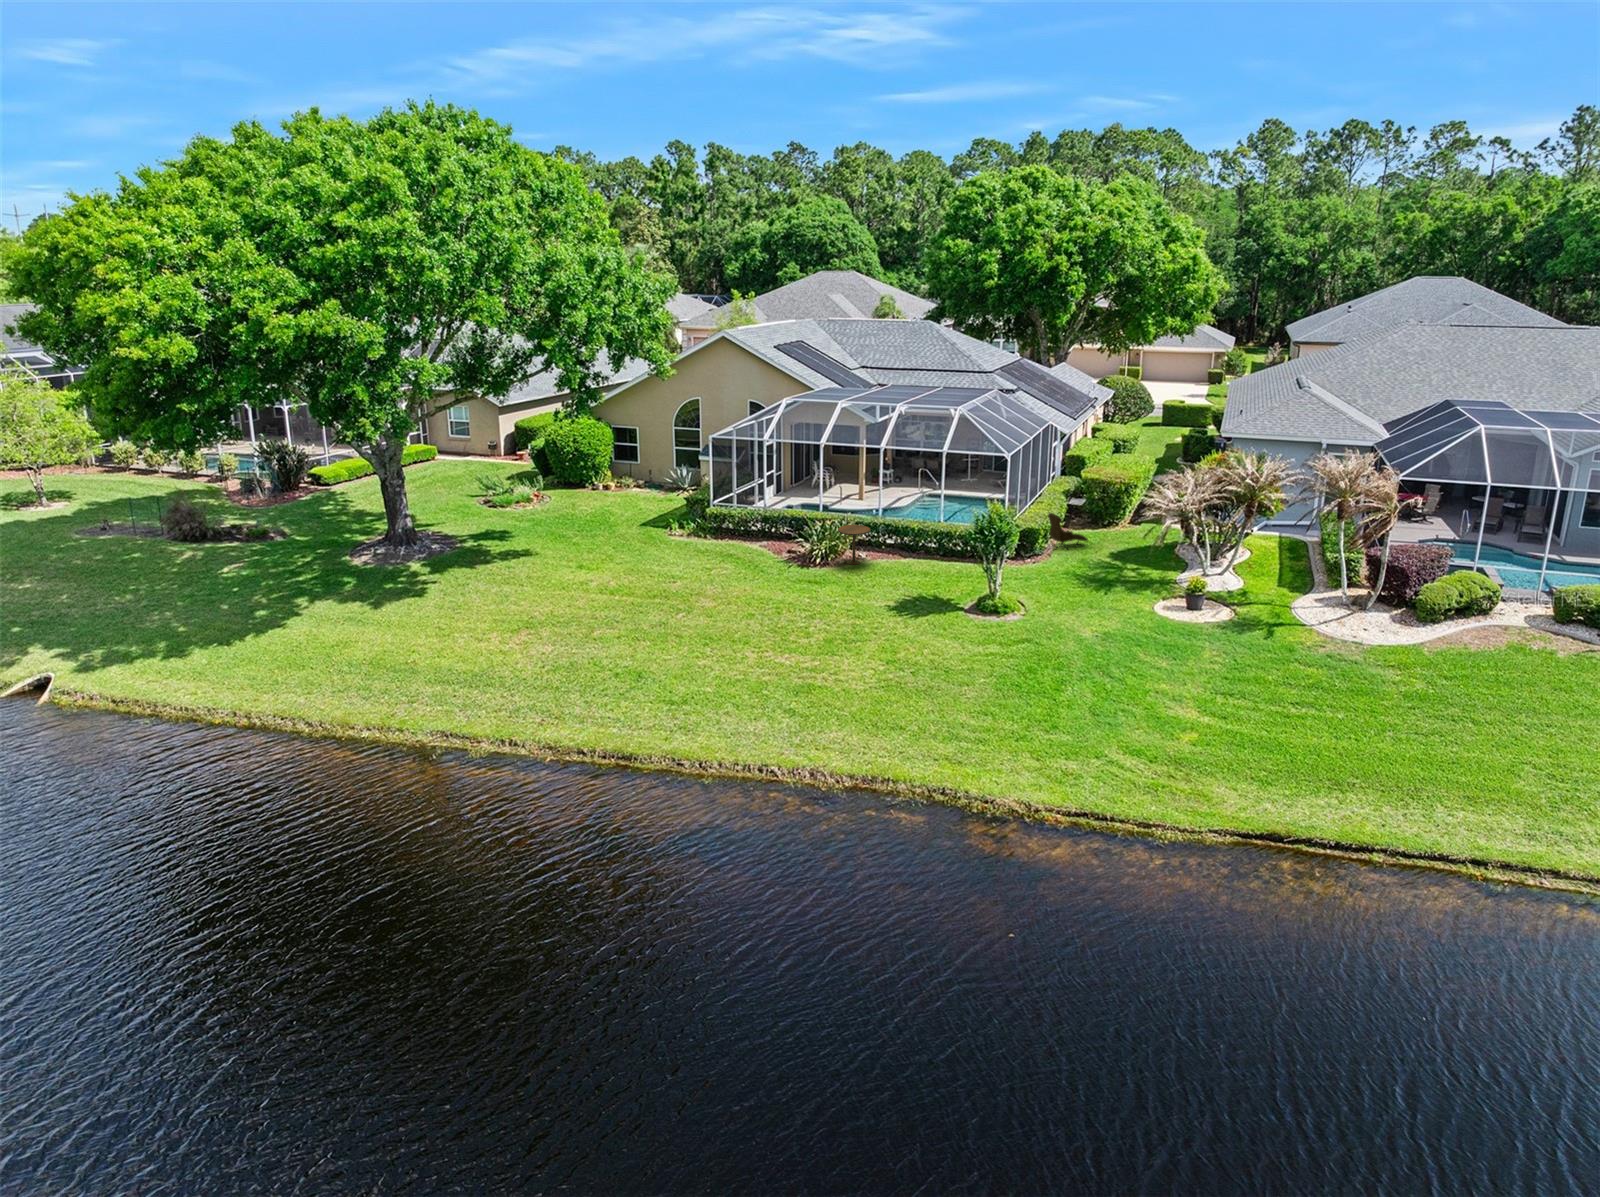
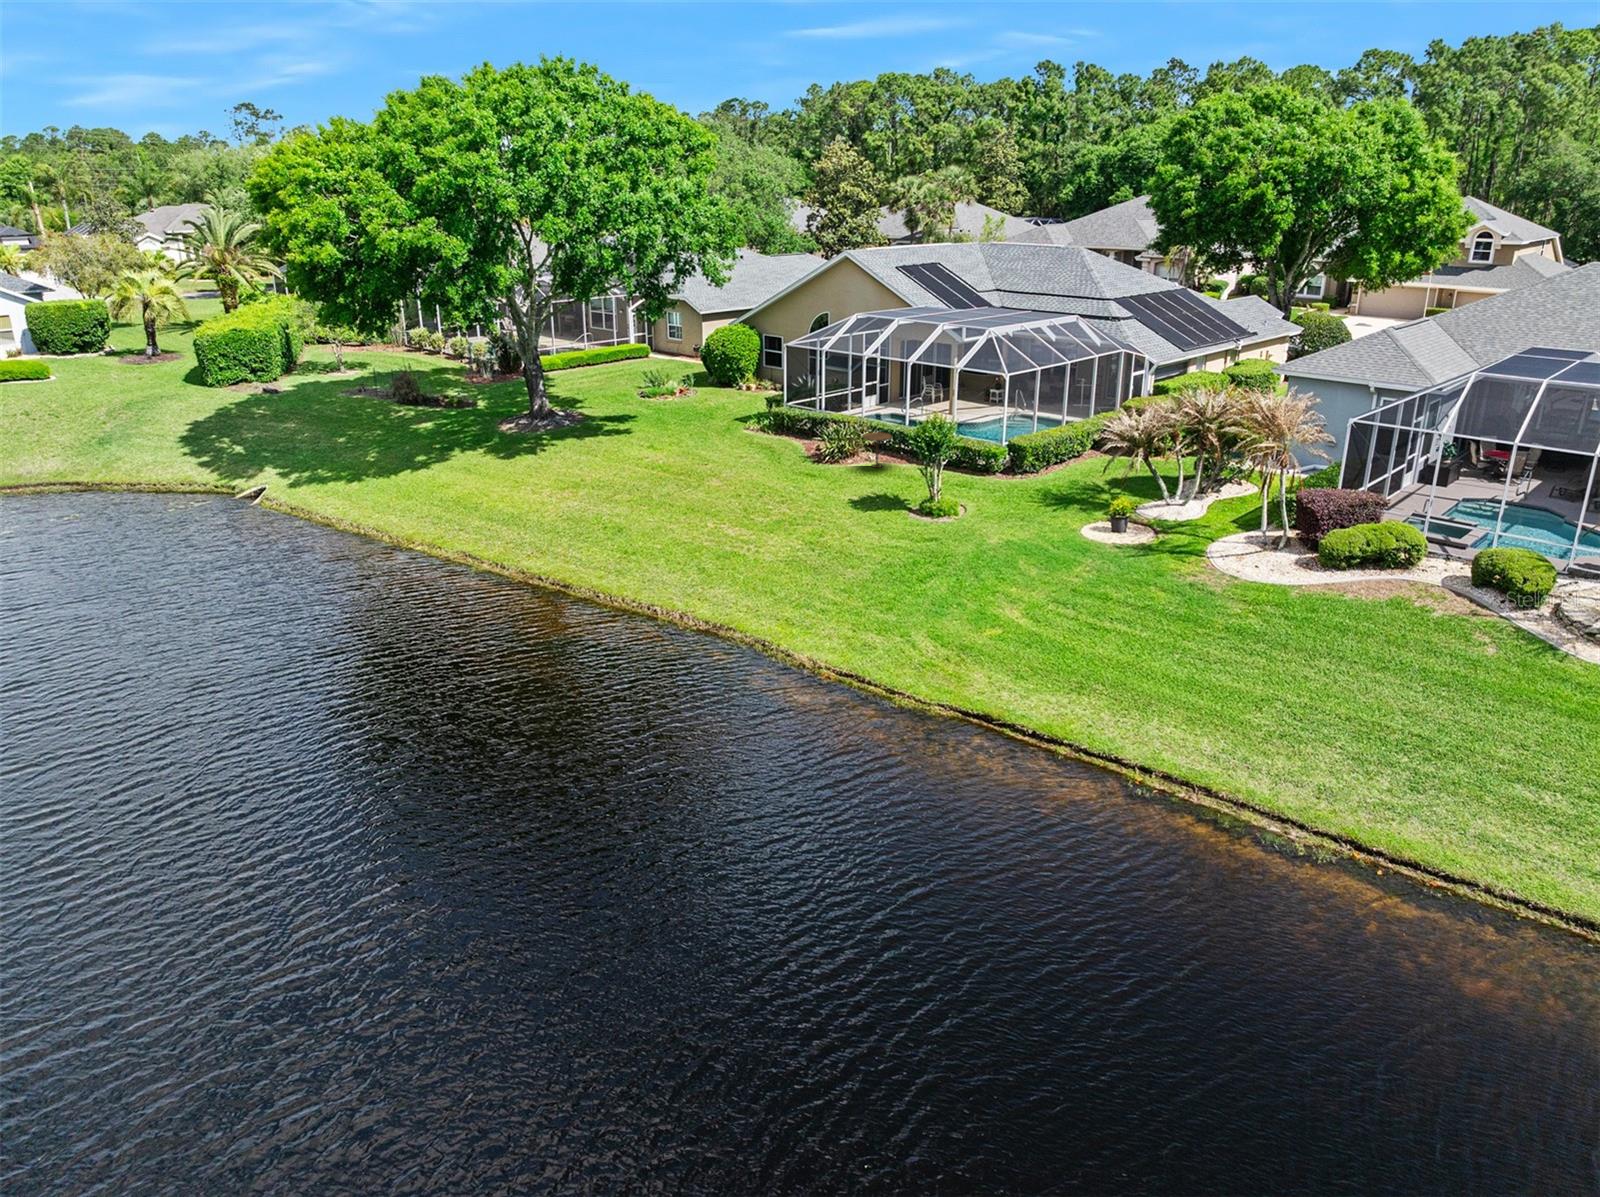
lounge chair: present [1048,513,1088,547] -> none [1071,438,1109,476]

